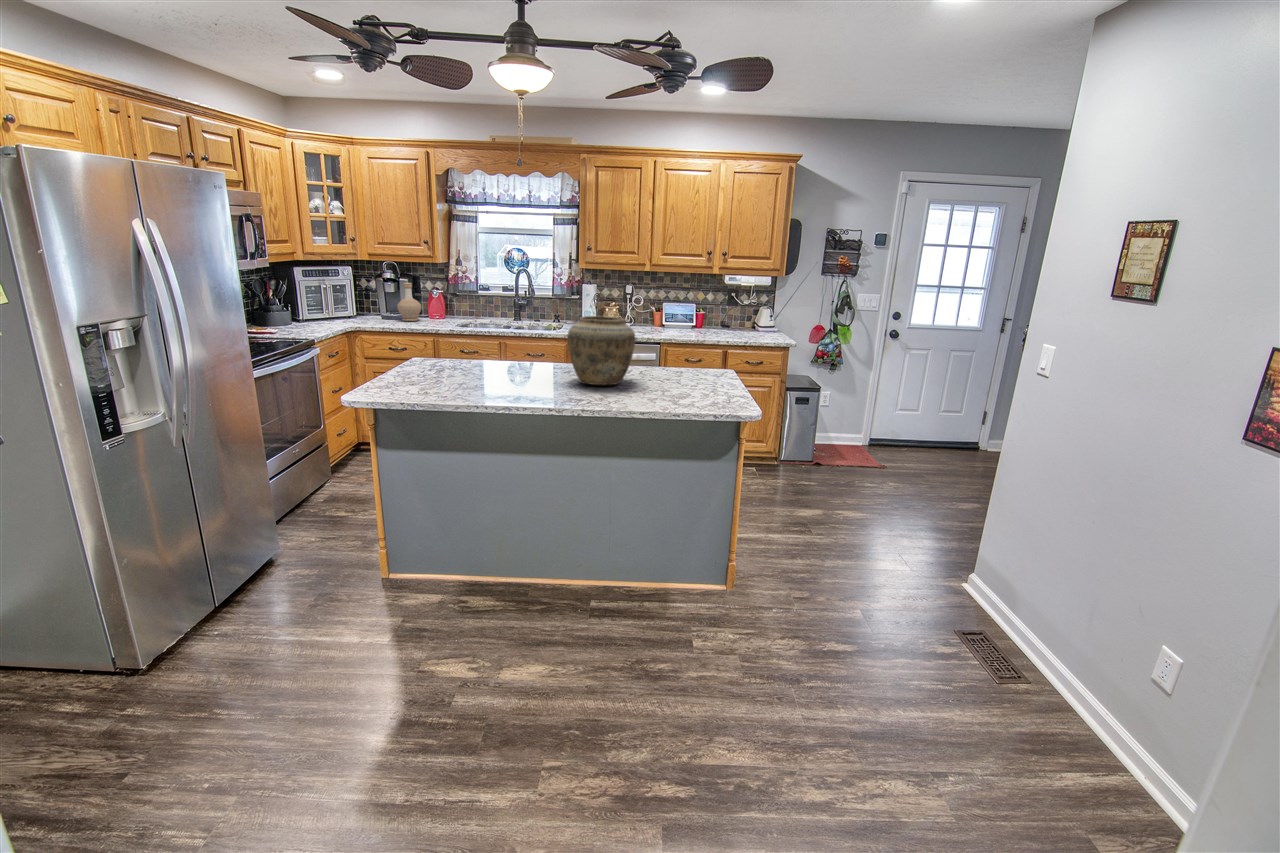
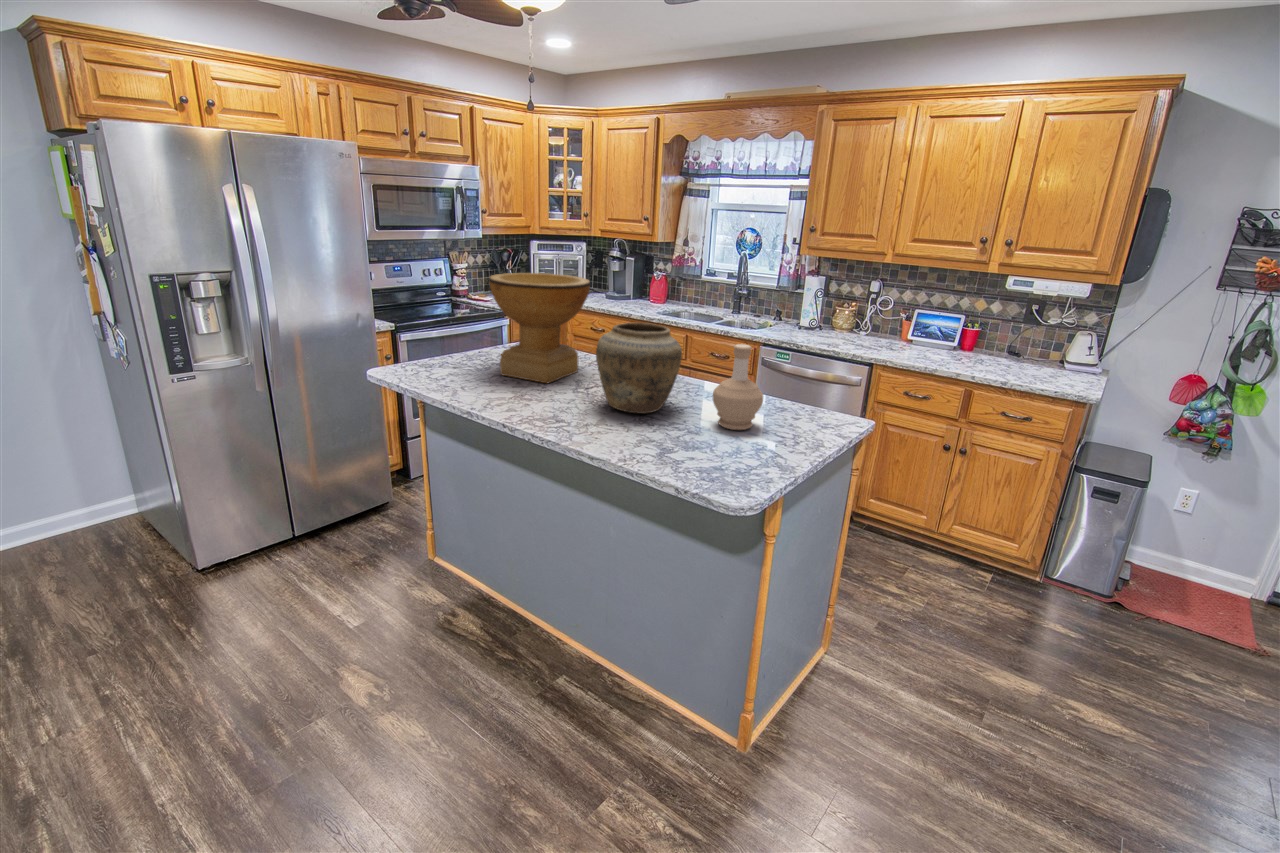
bottle: present [397,283,421,321] -> present [713,344,763,430]
decorative bowl: none [427,286,520,380] -> present [489,273,590,384]

